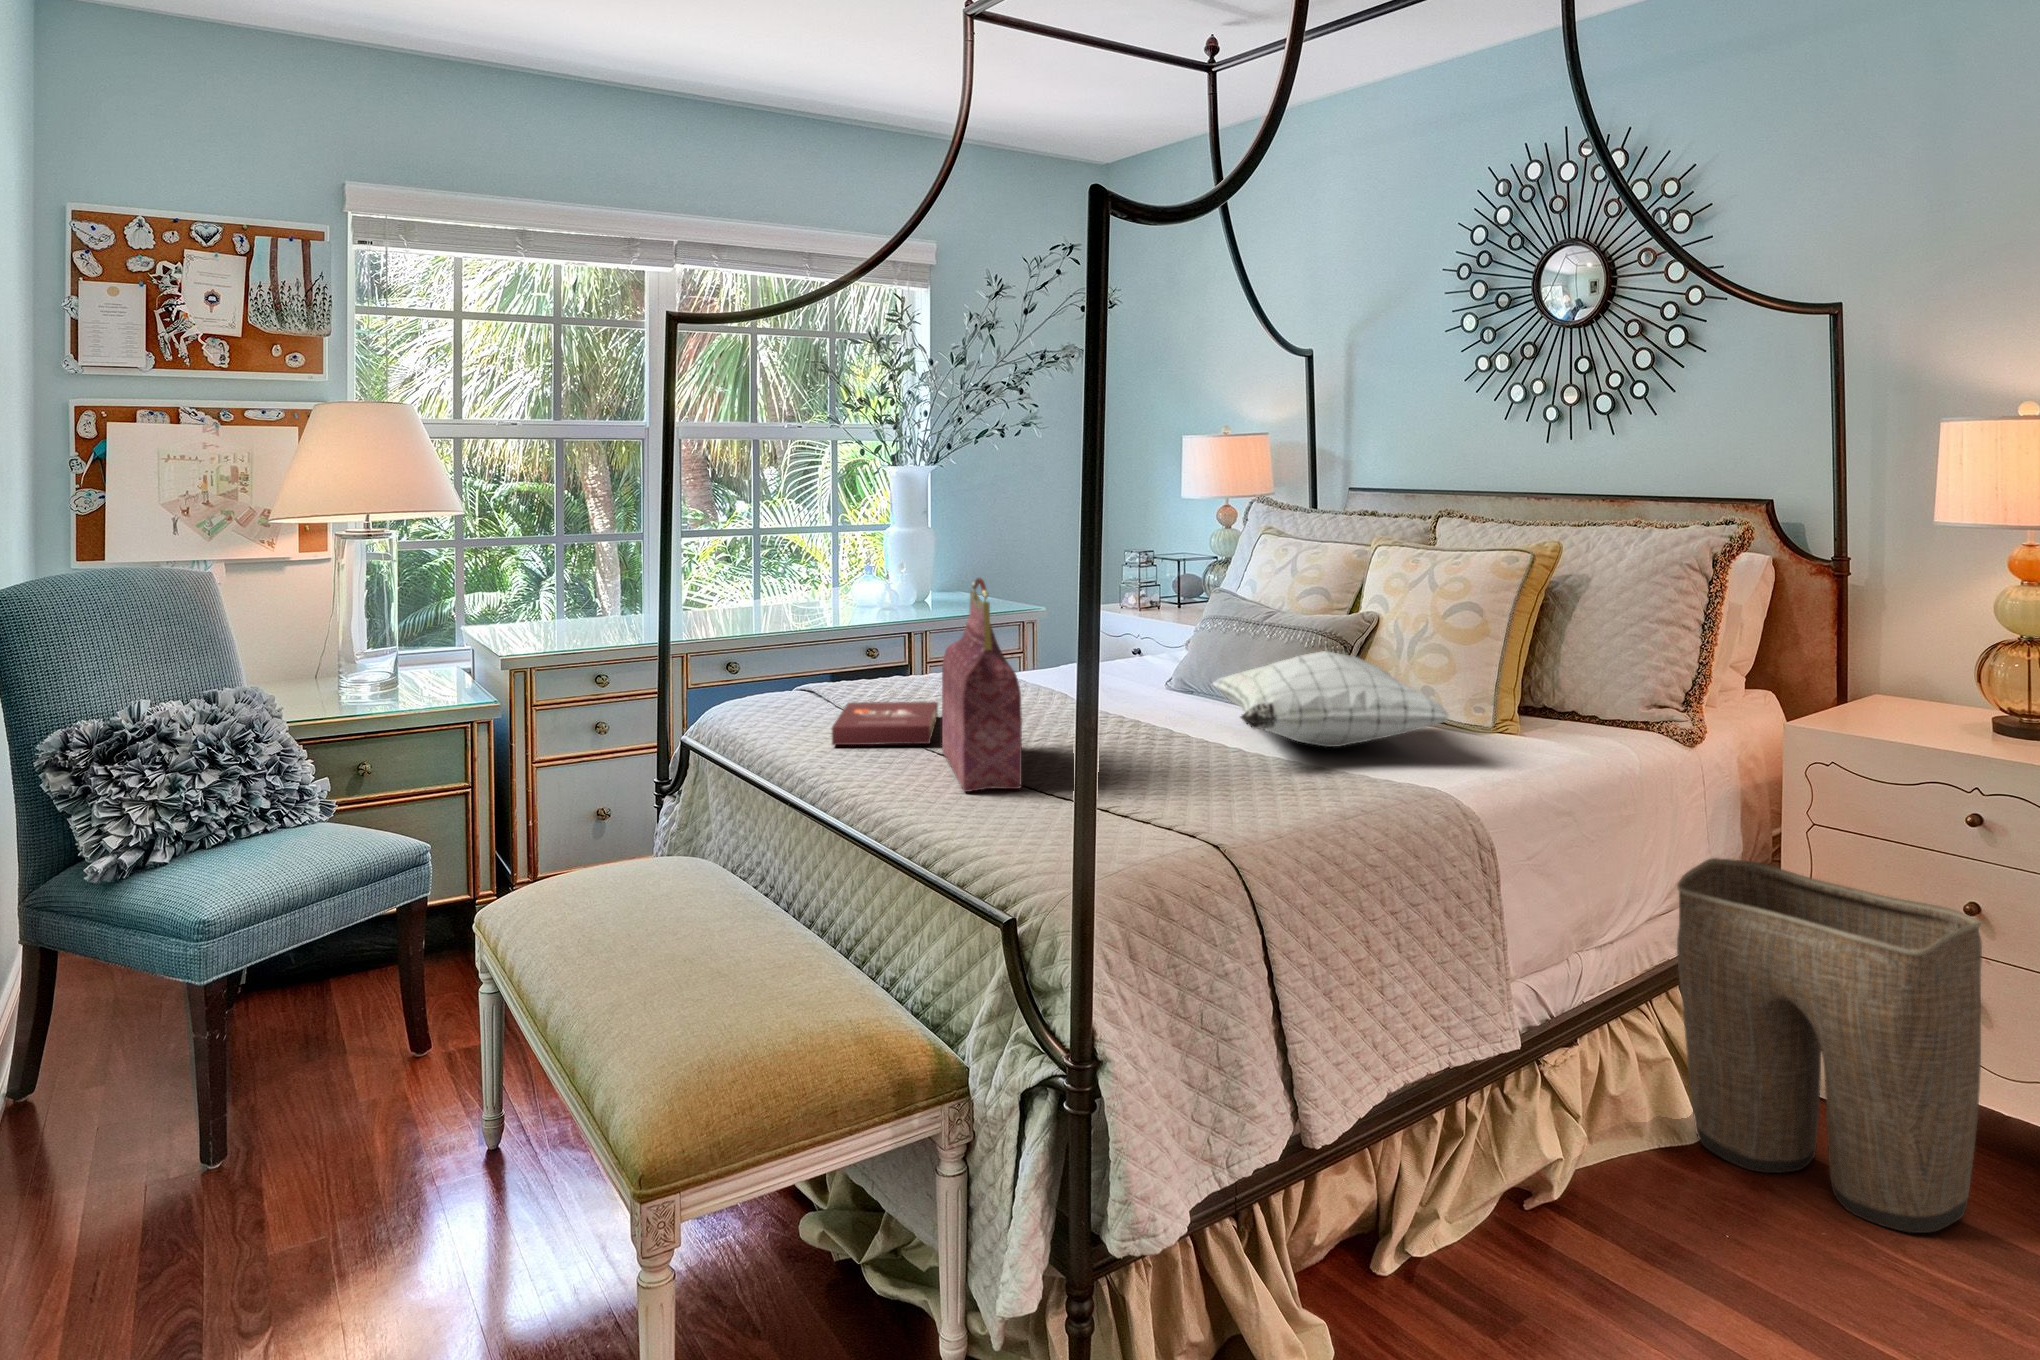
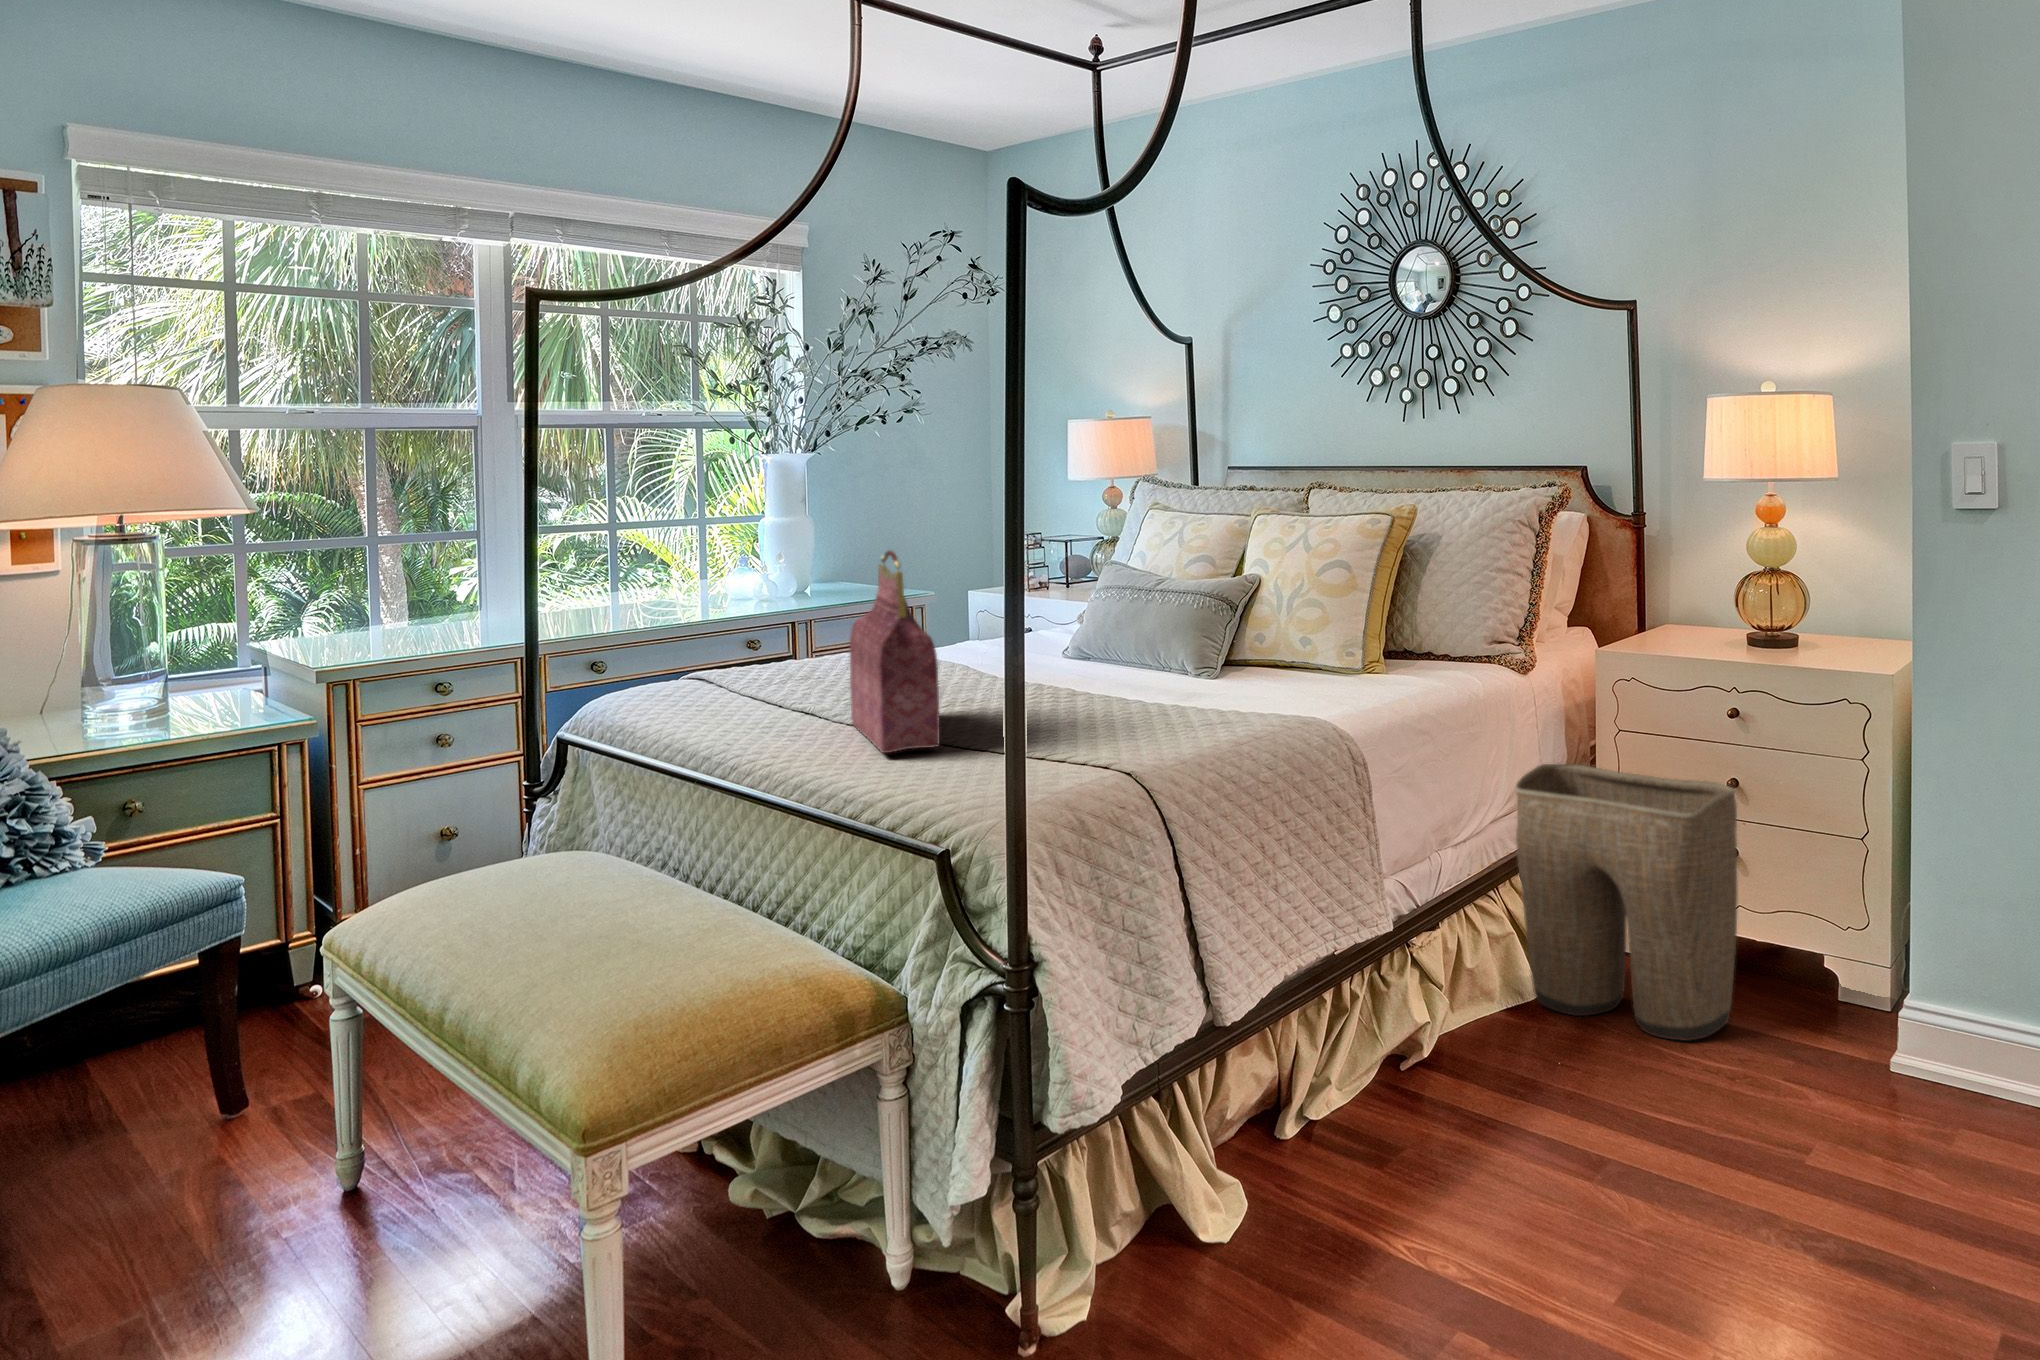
pillow: present [1213,651,1450,747] -> none [1112,607,1330,694]
book: present [832,702,938,745] -> none [733,680,840,726]

